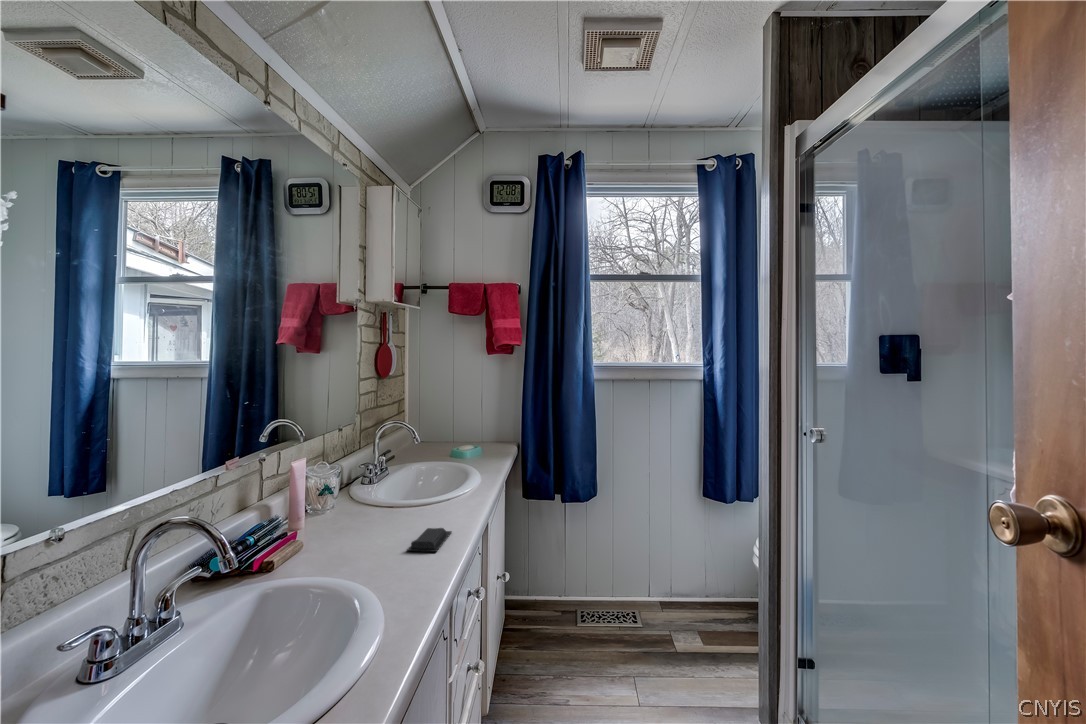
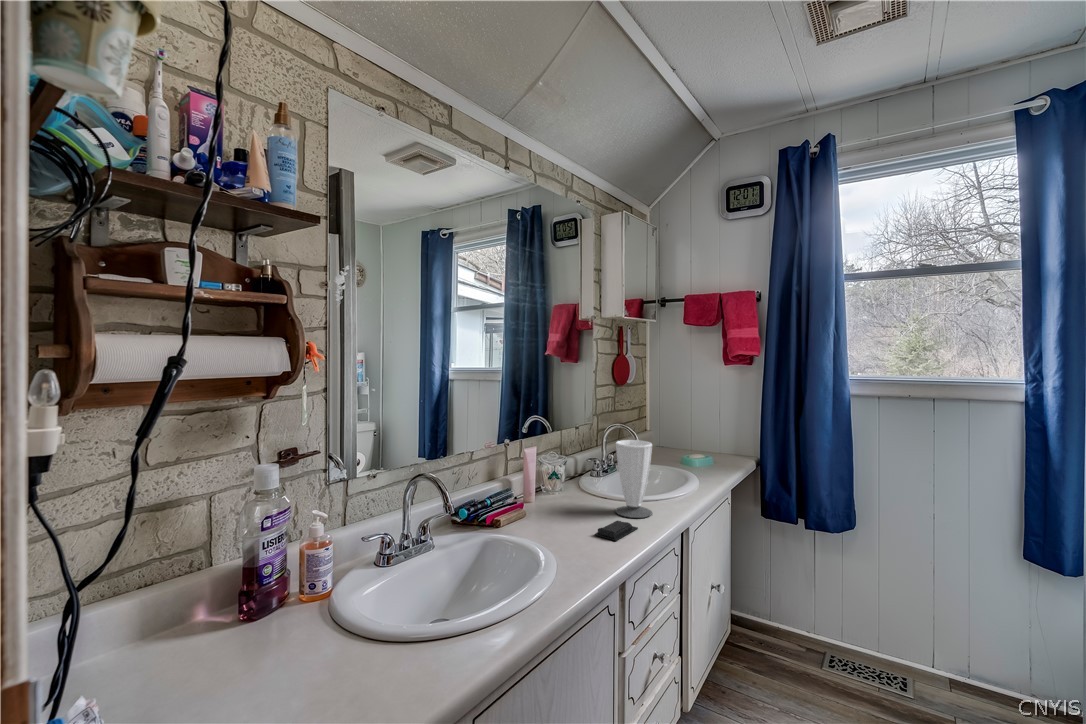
cup: none [414,434,457,522] -> present [615,440,652,518]

